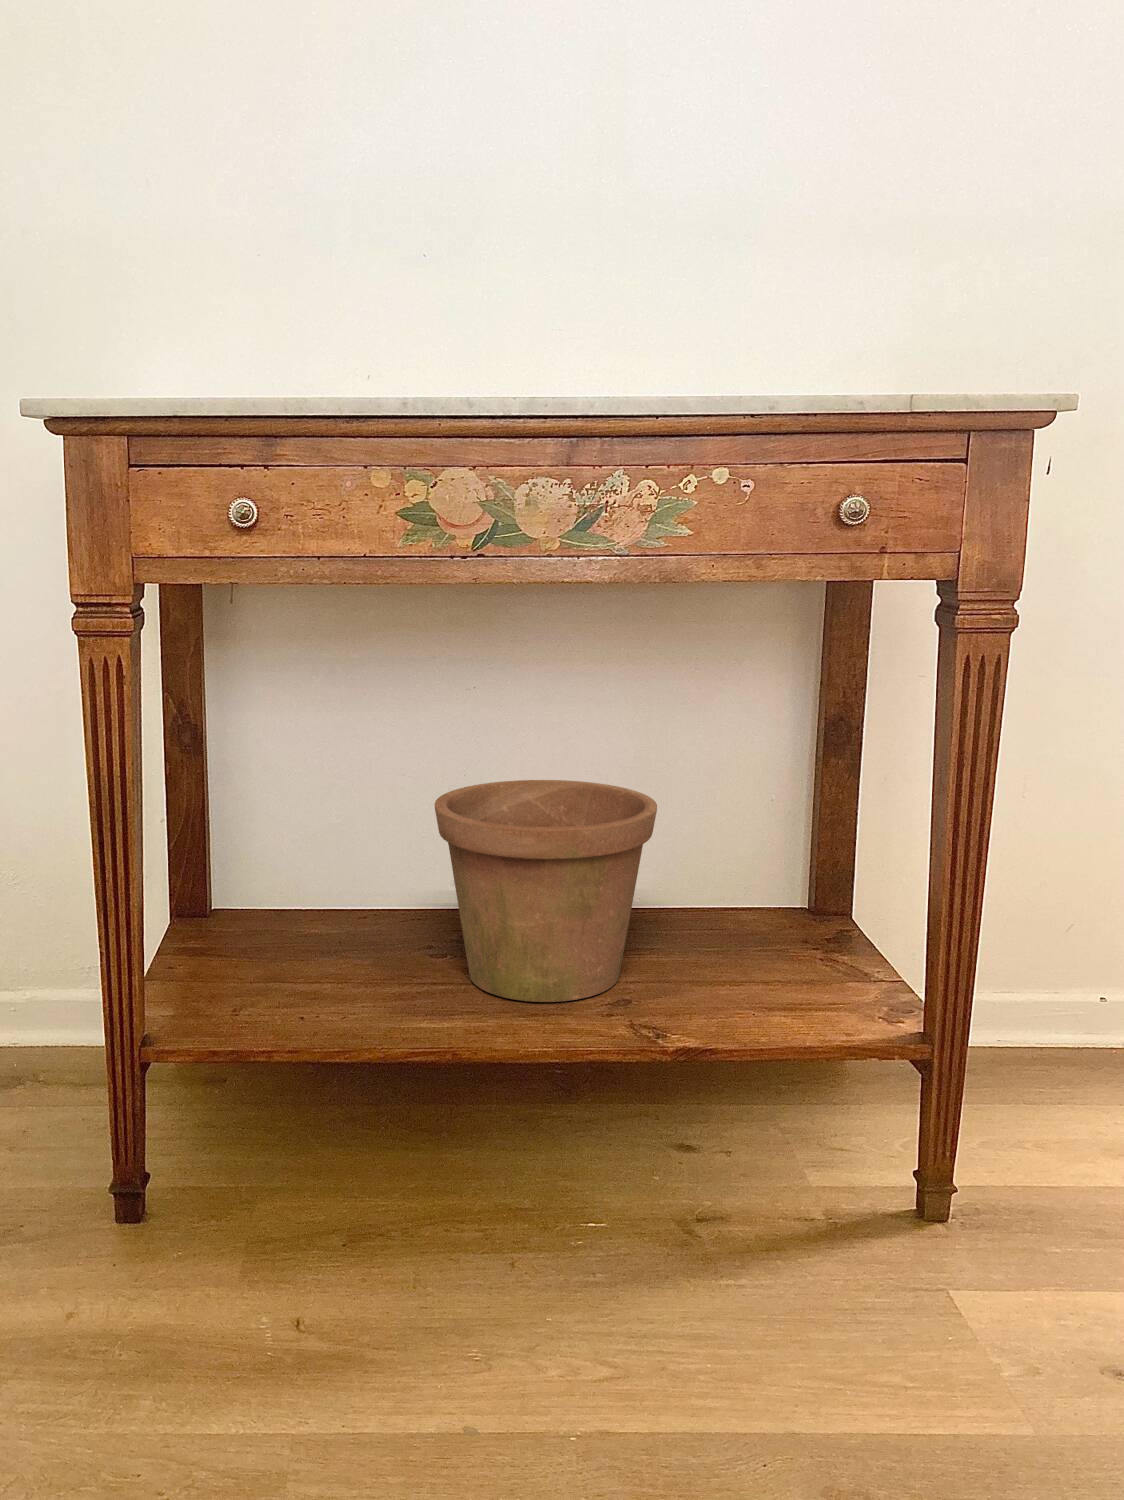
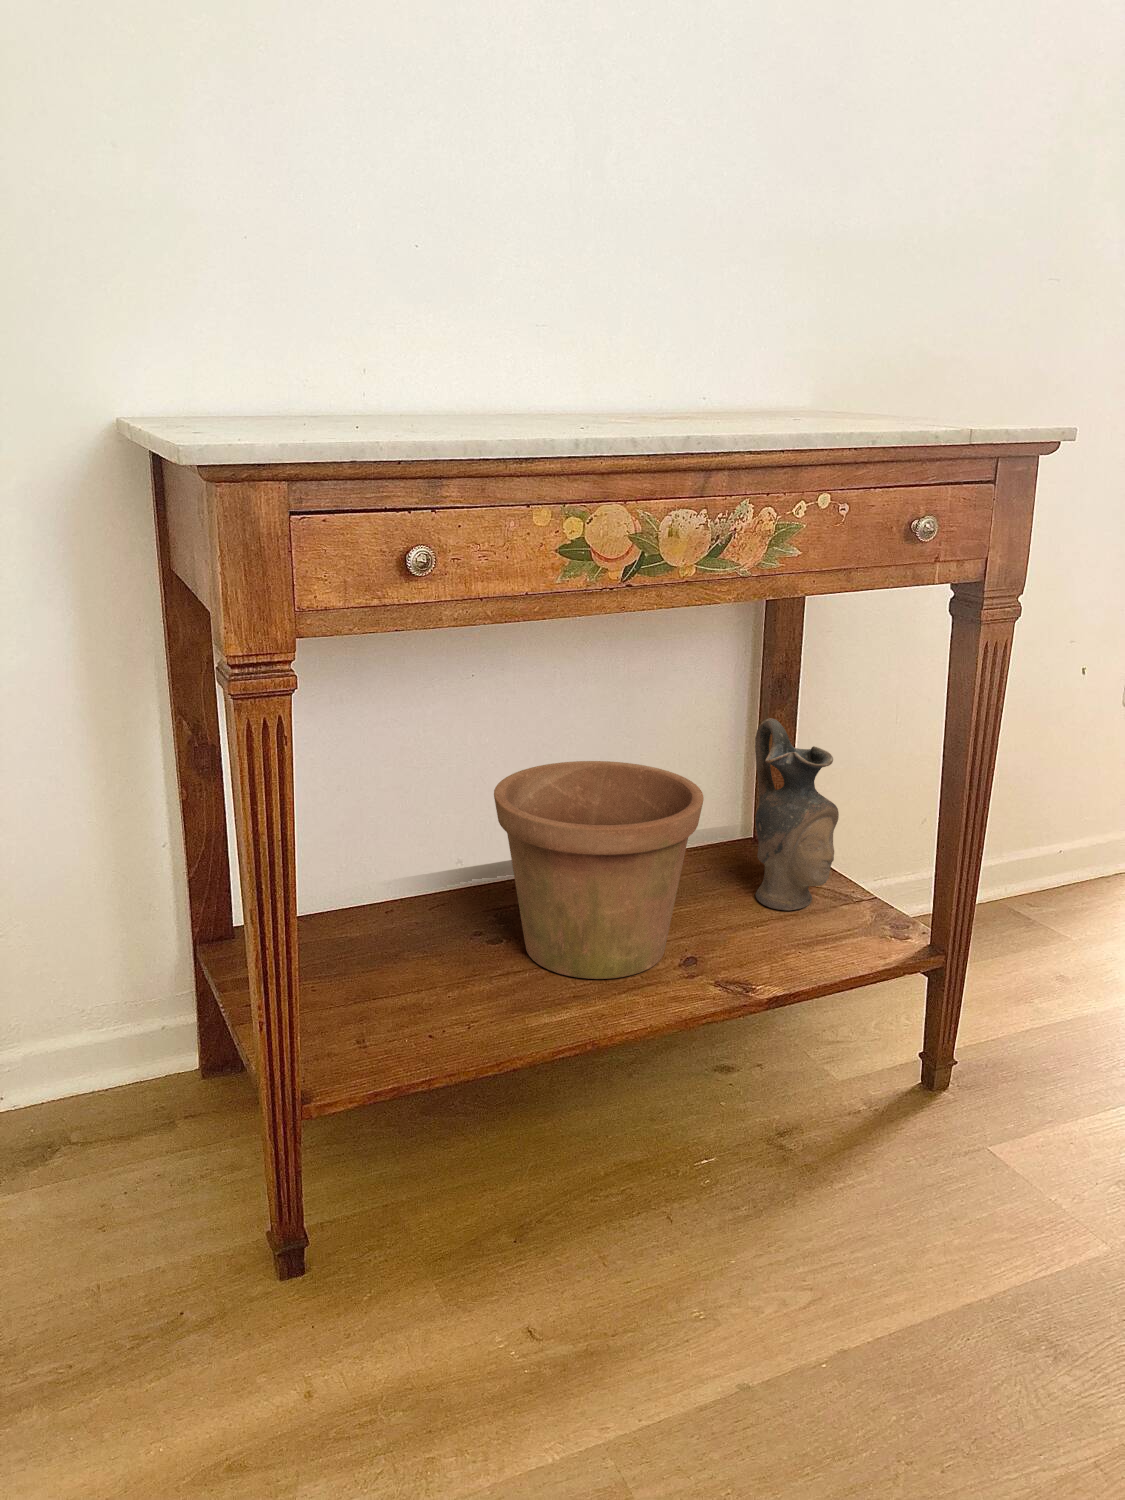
ceramic pitcher: none [762,754,856,974] -> present [755,718,839,910]

